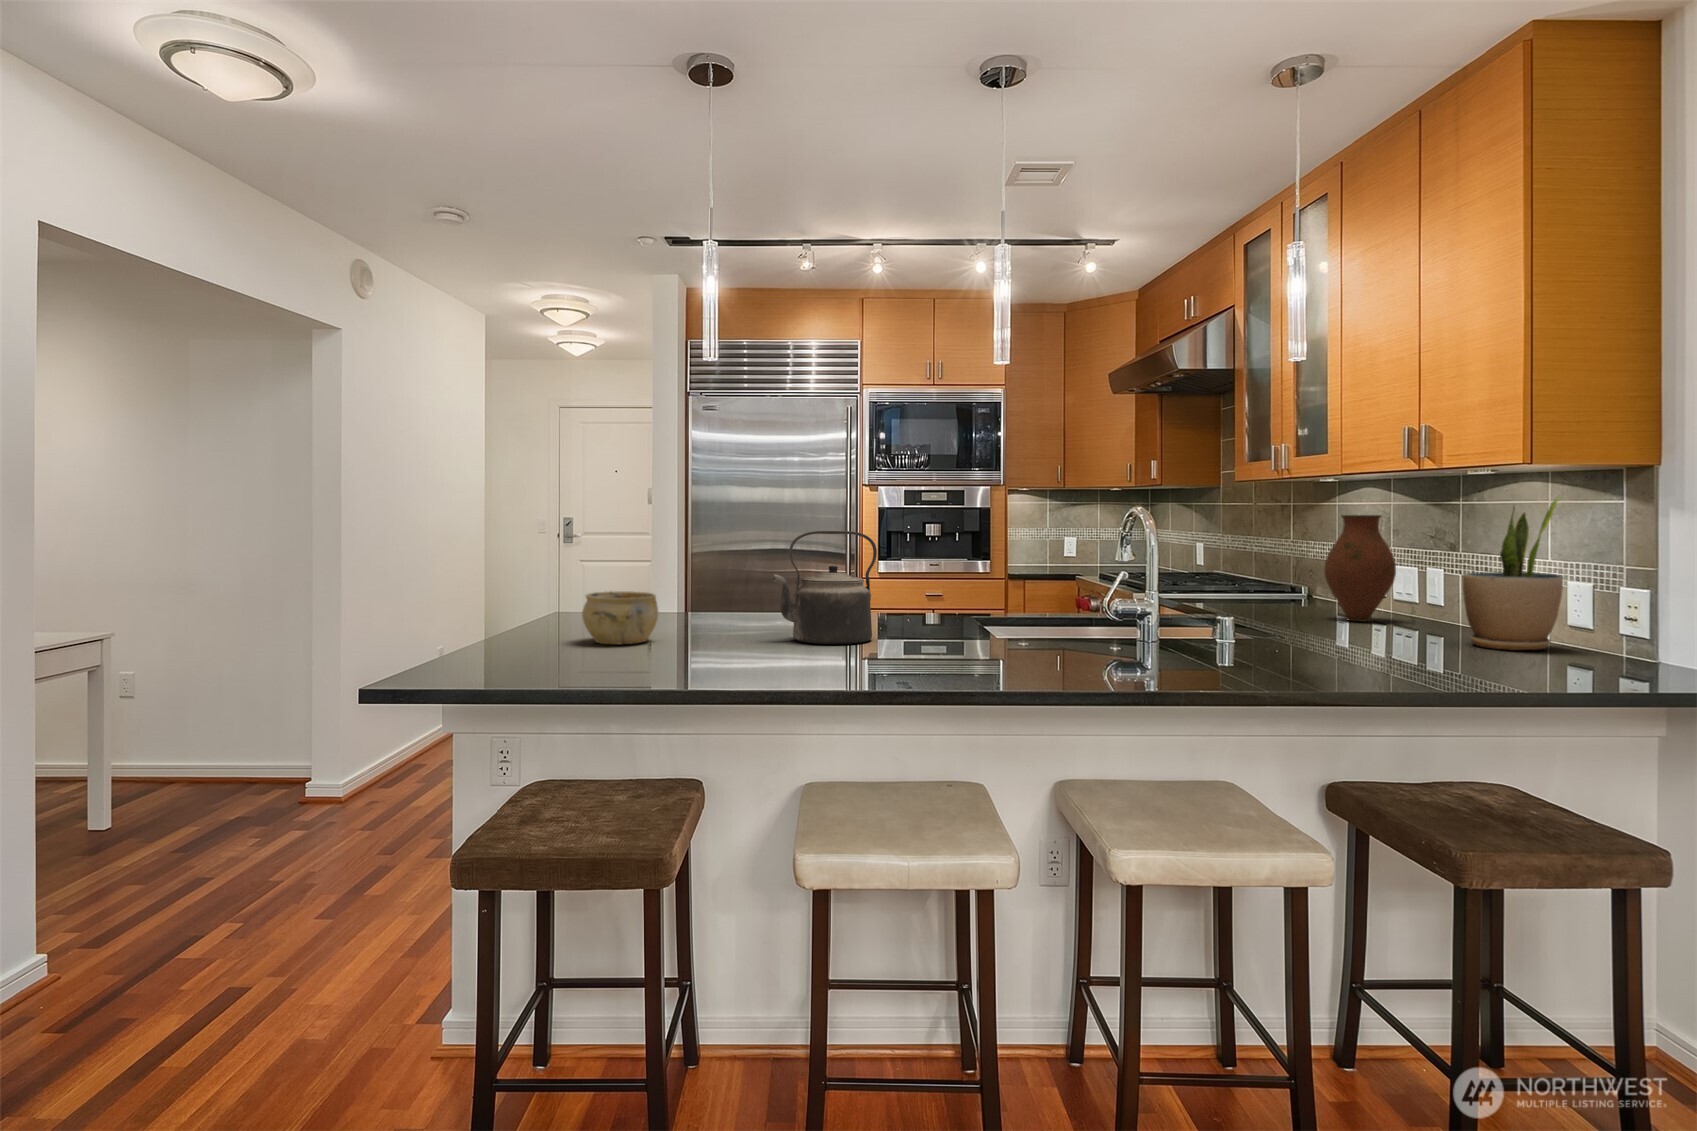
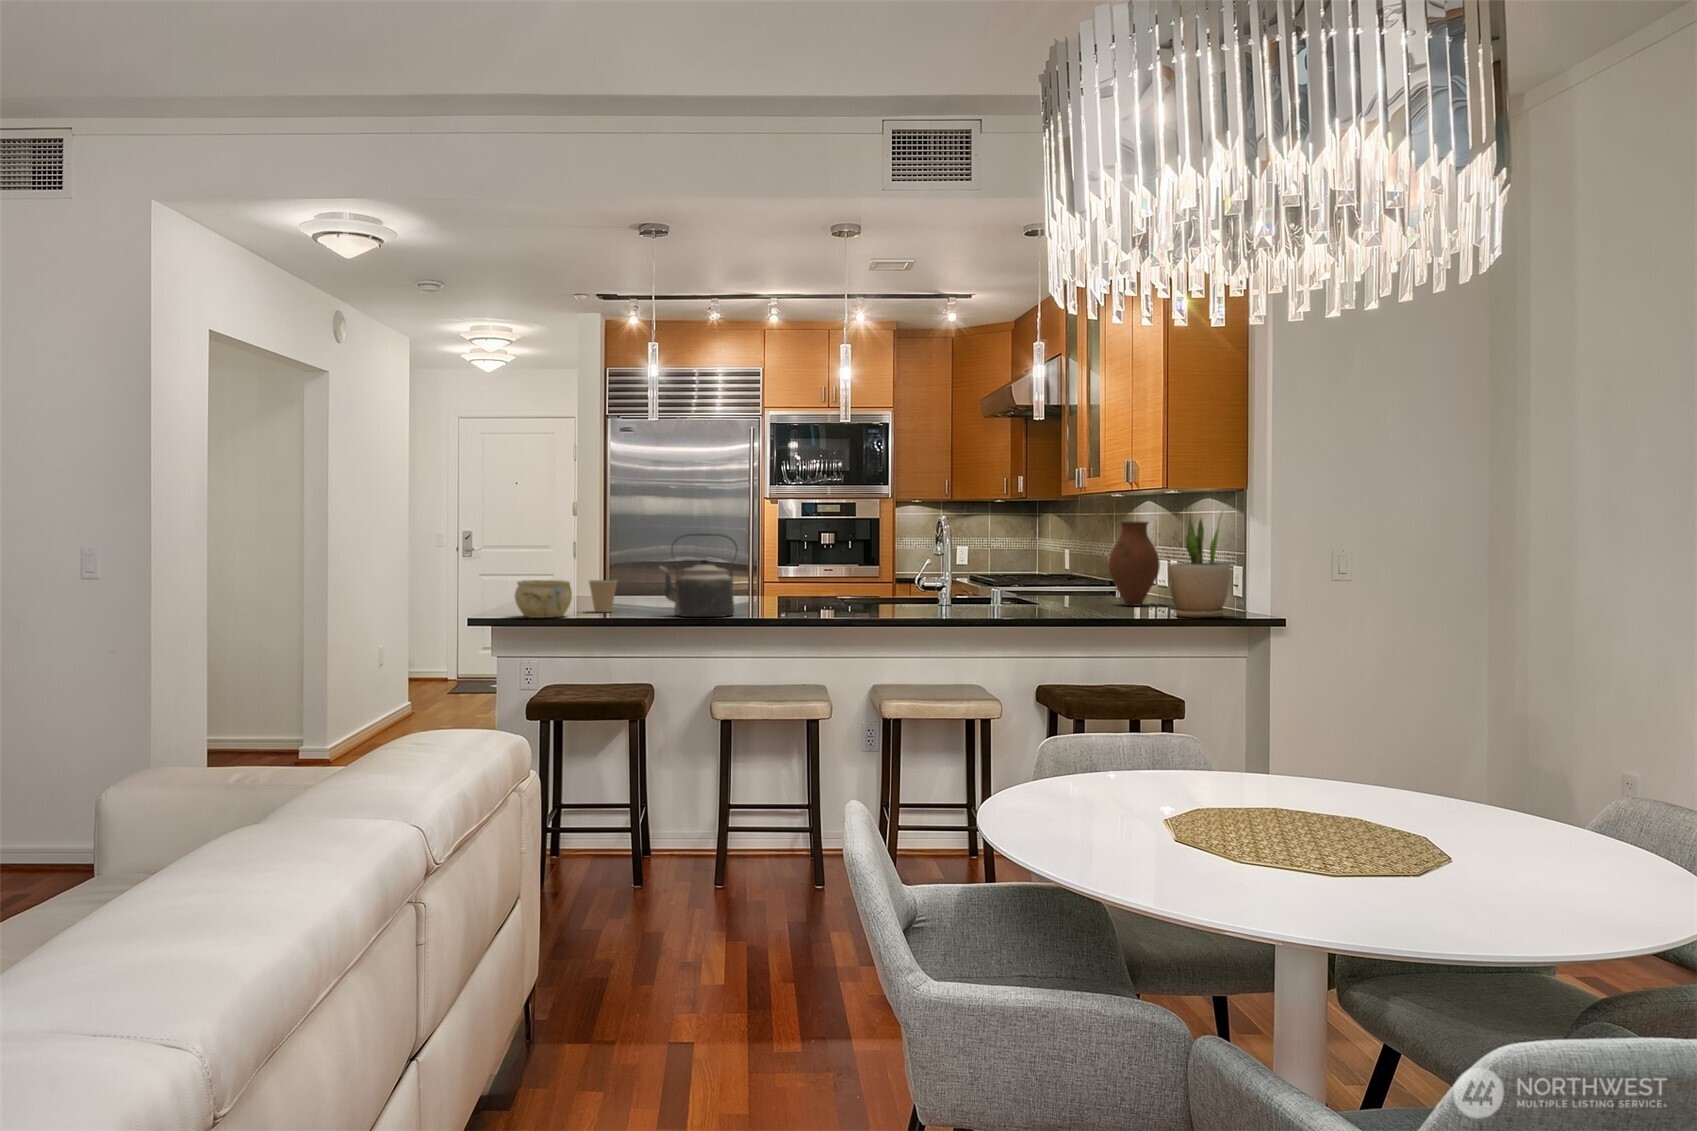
coffee cup: none [678,589,715,631] -> present [589,580,617,612]

